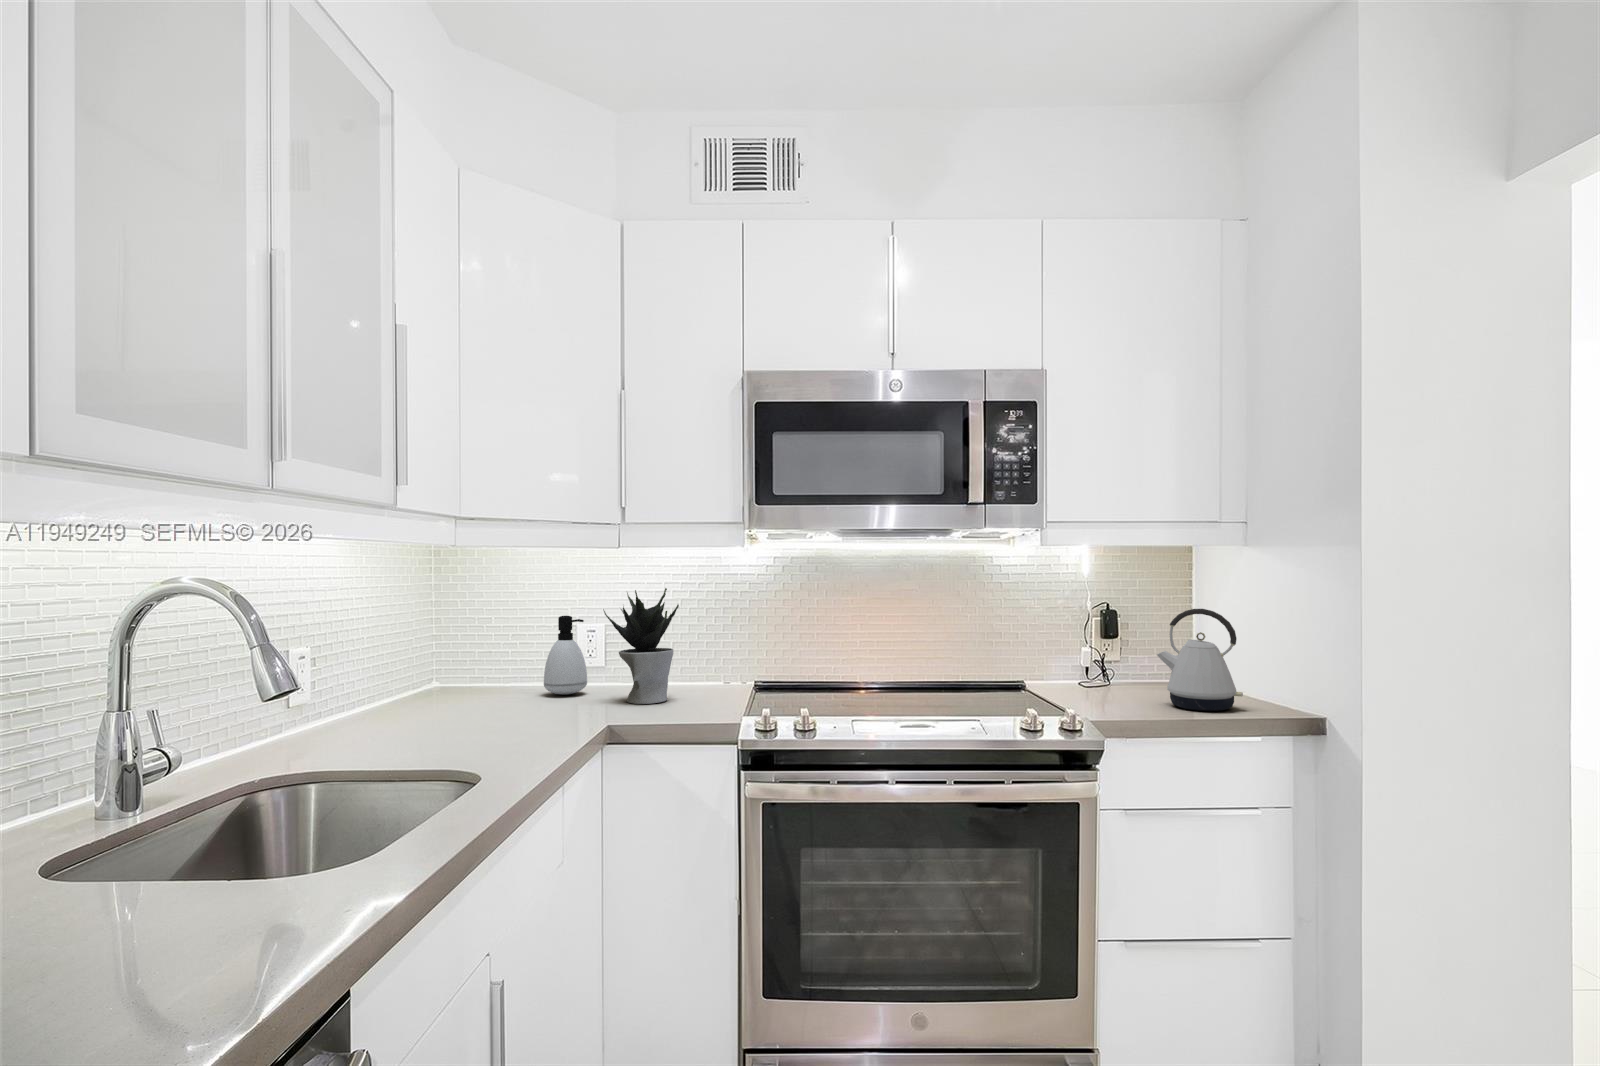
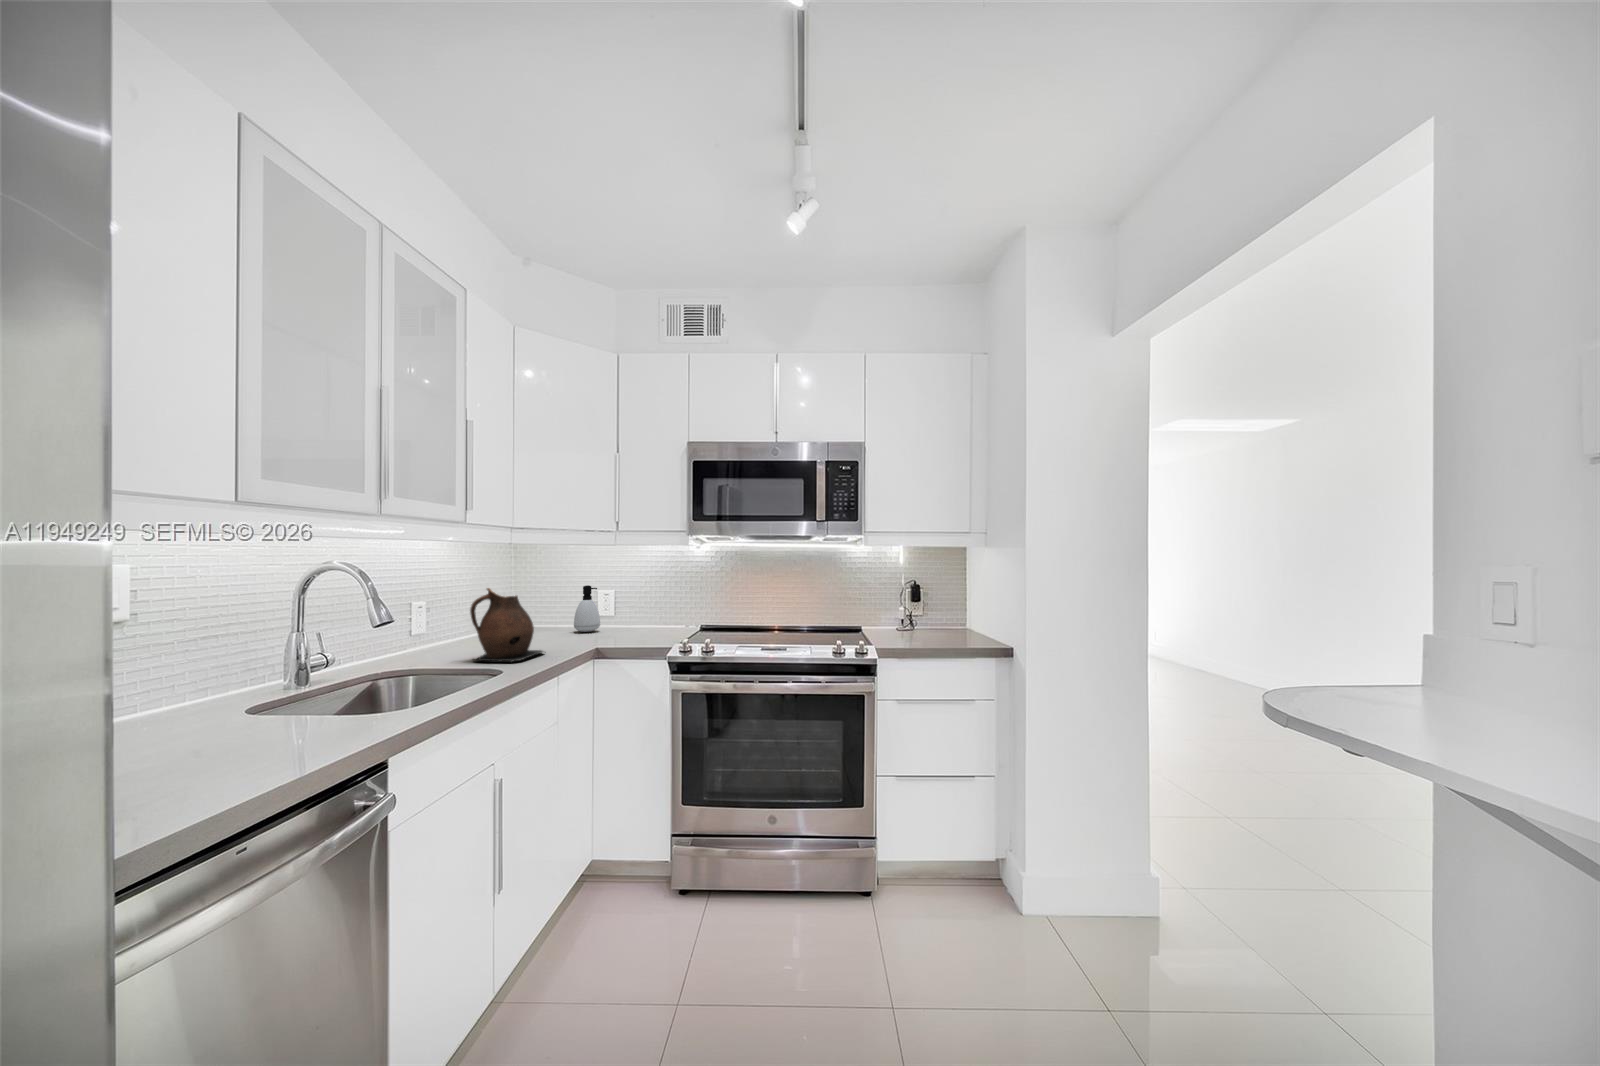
potted plant: present [603,588,679,704] -> none [606,569,651,638]
kettle: present [1157,609,1243,711] -> none [929,585,975,645]
ceramic pitcher: none [404,622,529,756] -> present [470,588,543,662]

